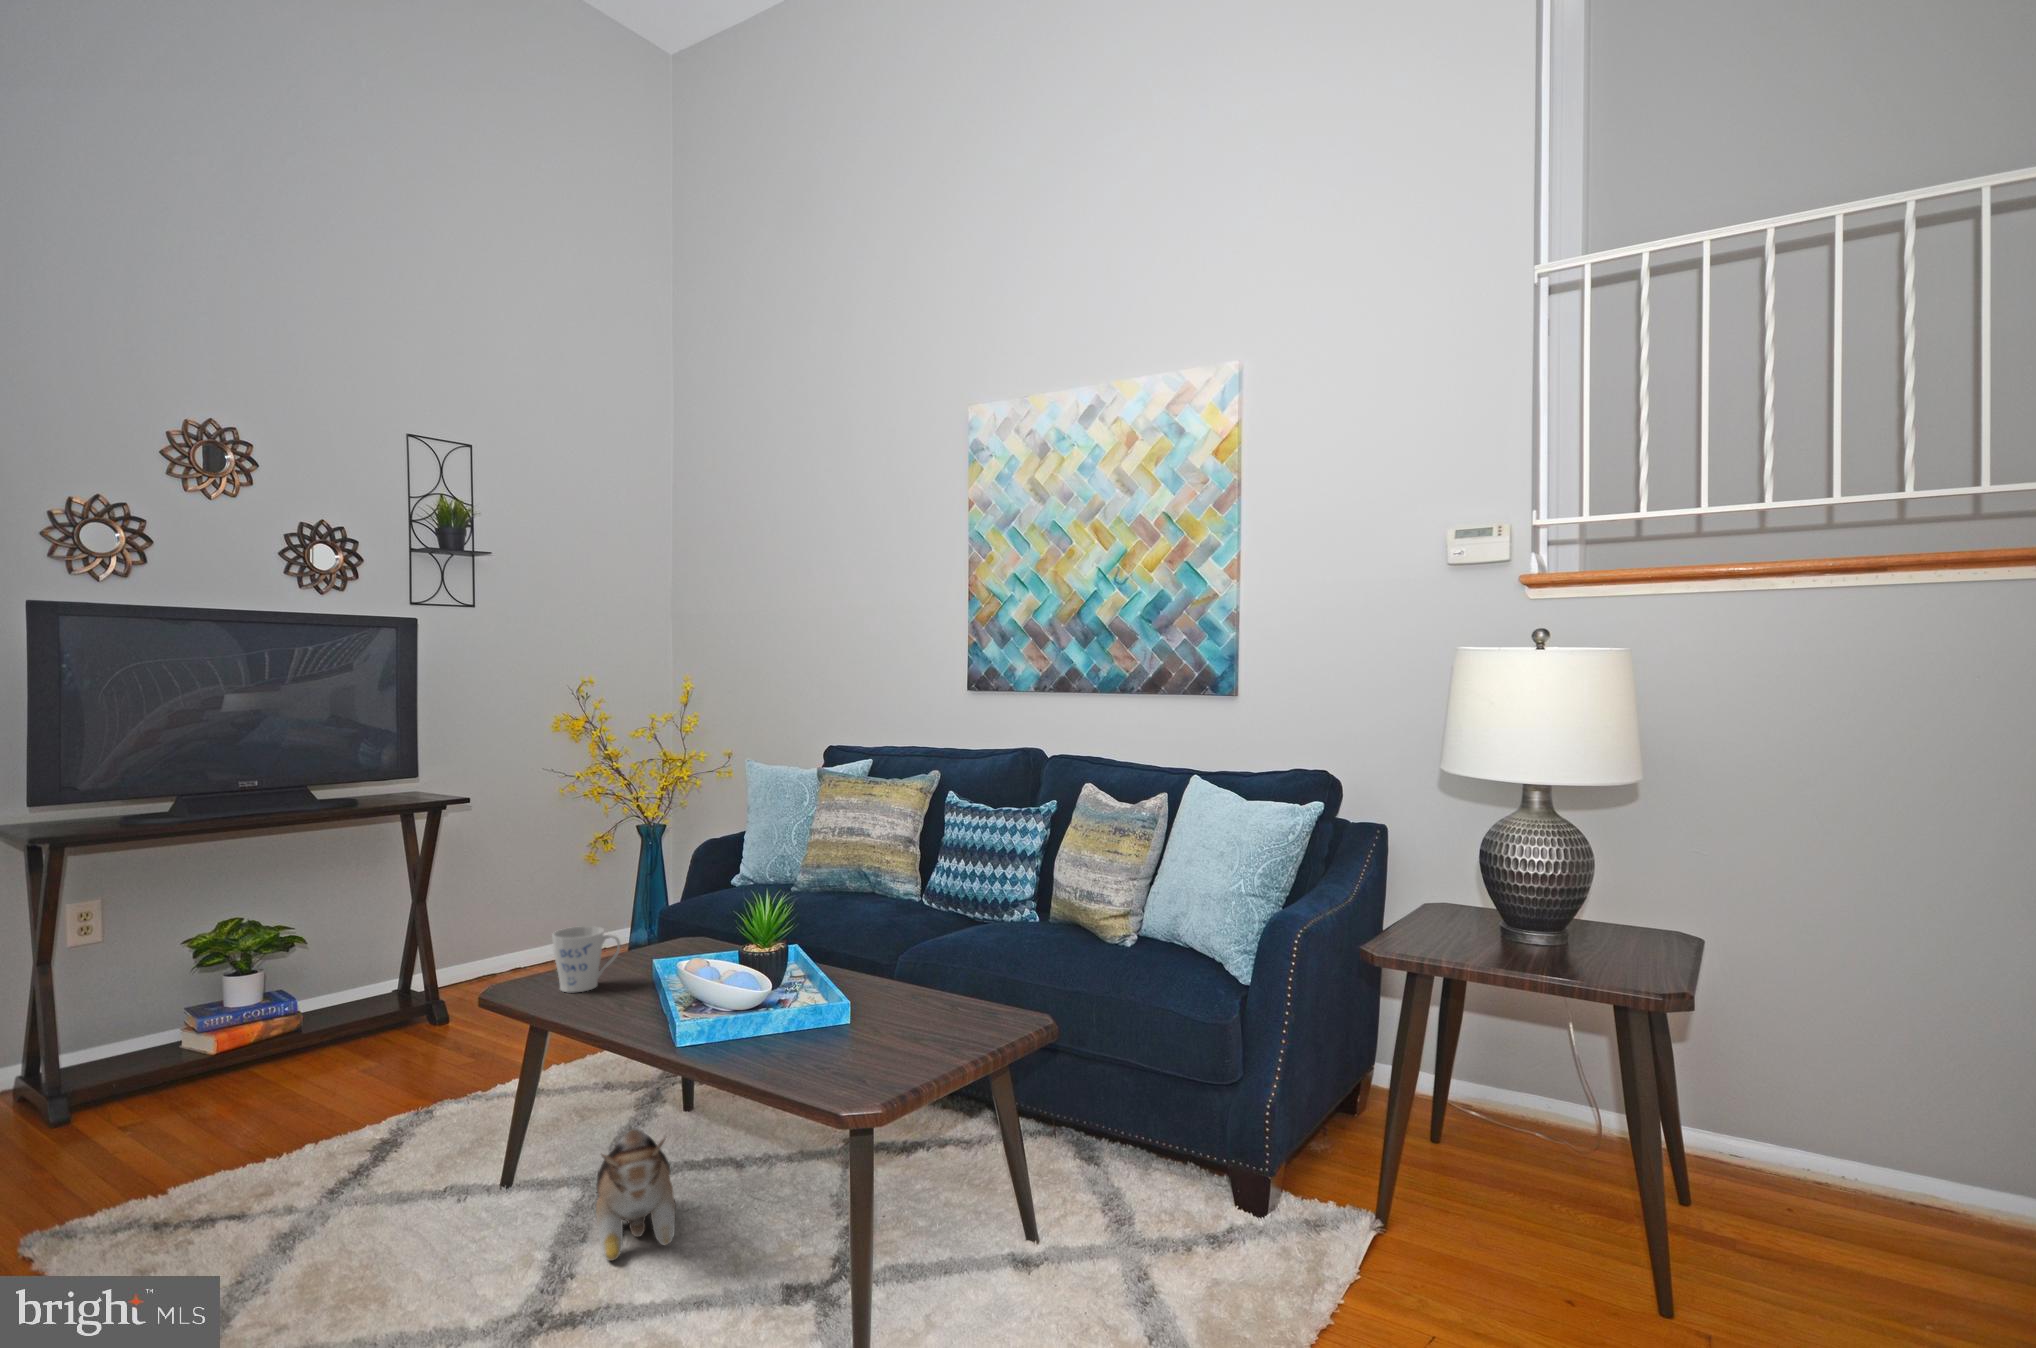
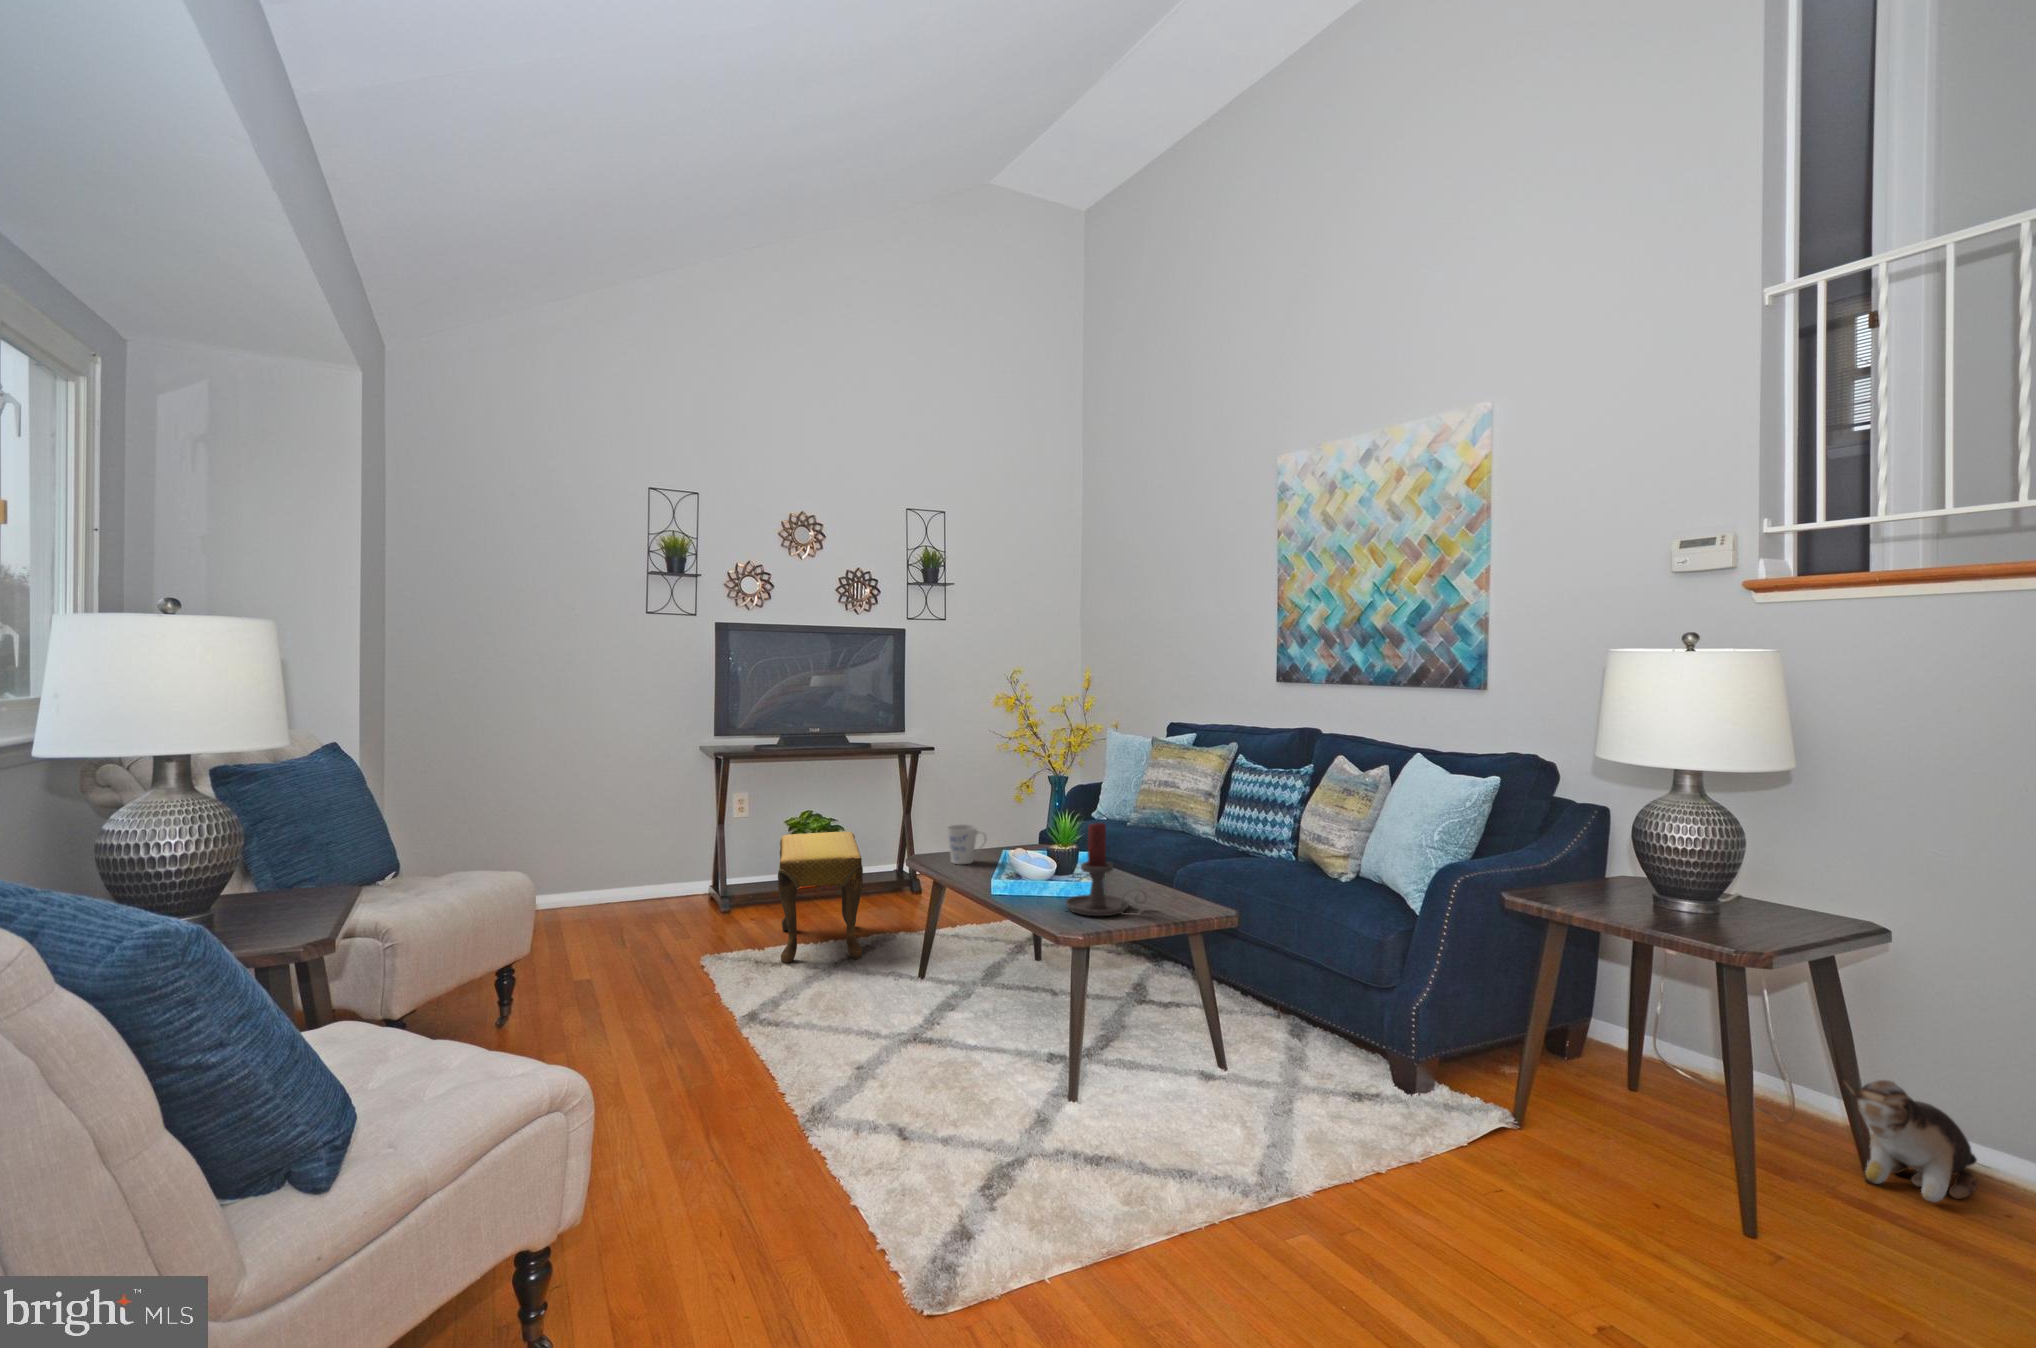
candle holder: none [801,911,920,1059] -> present [1066,823,1147,916]
footstool: none [201,952,383,1207] -> present [778,832,863,963]
plush toy: present [596,1130,676,1261] -> present [1843,1080,1977,1202]

